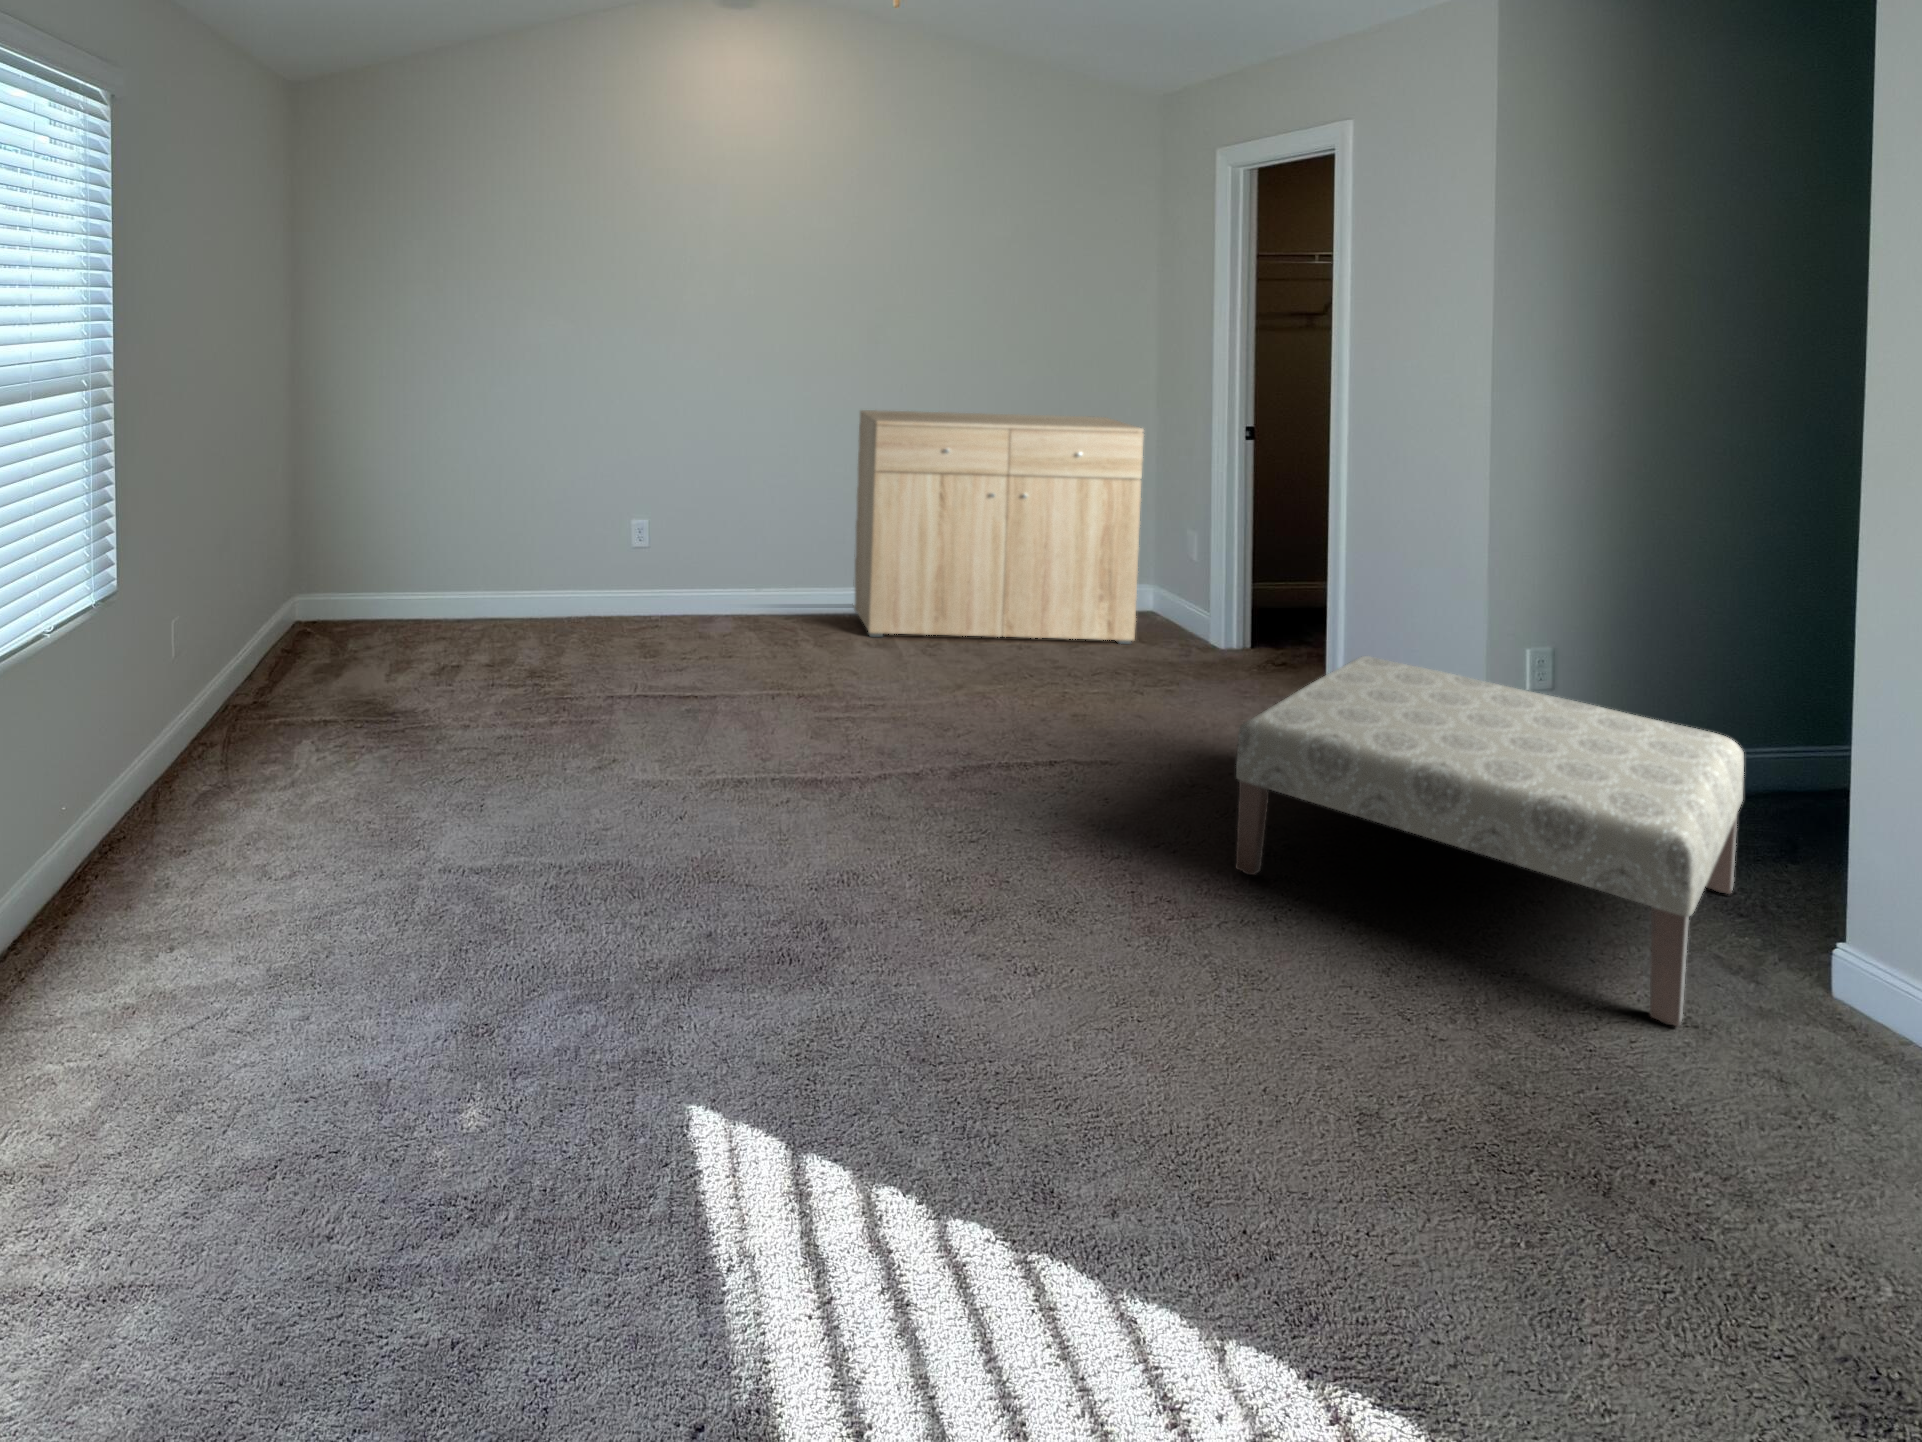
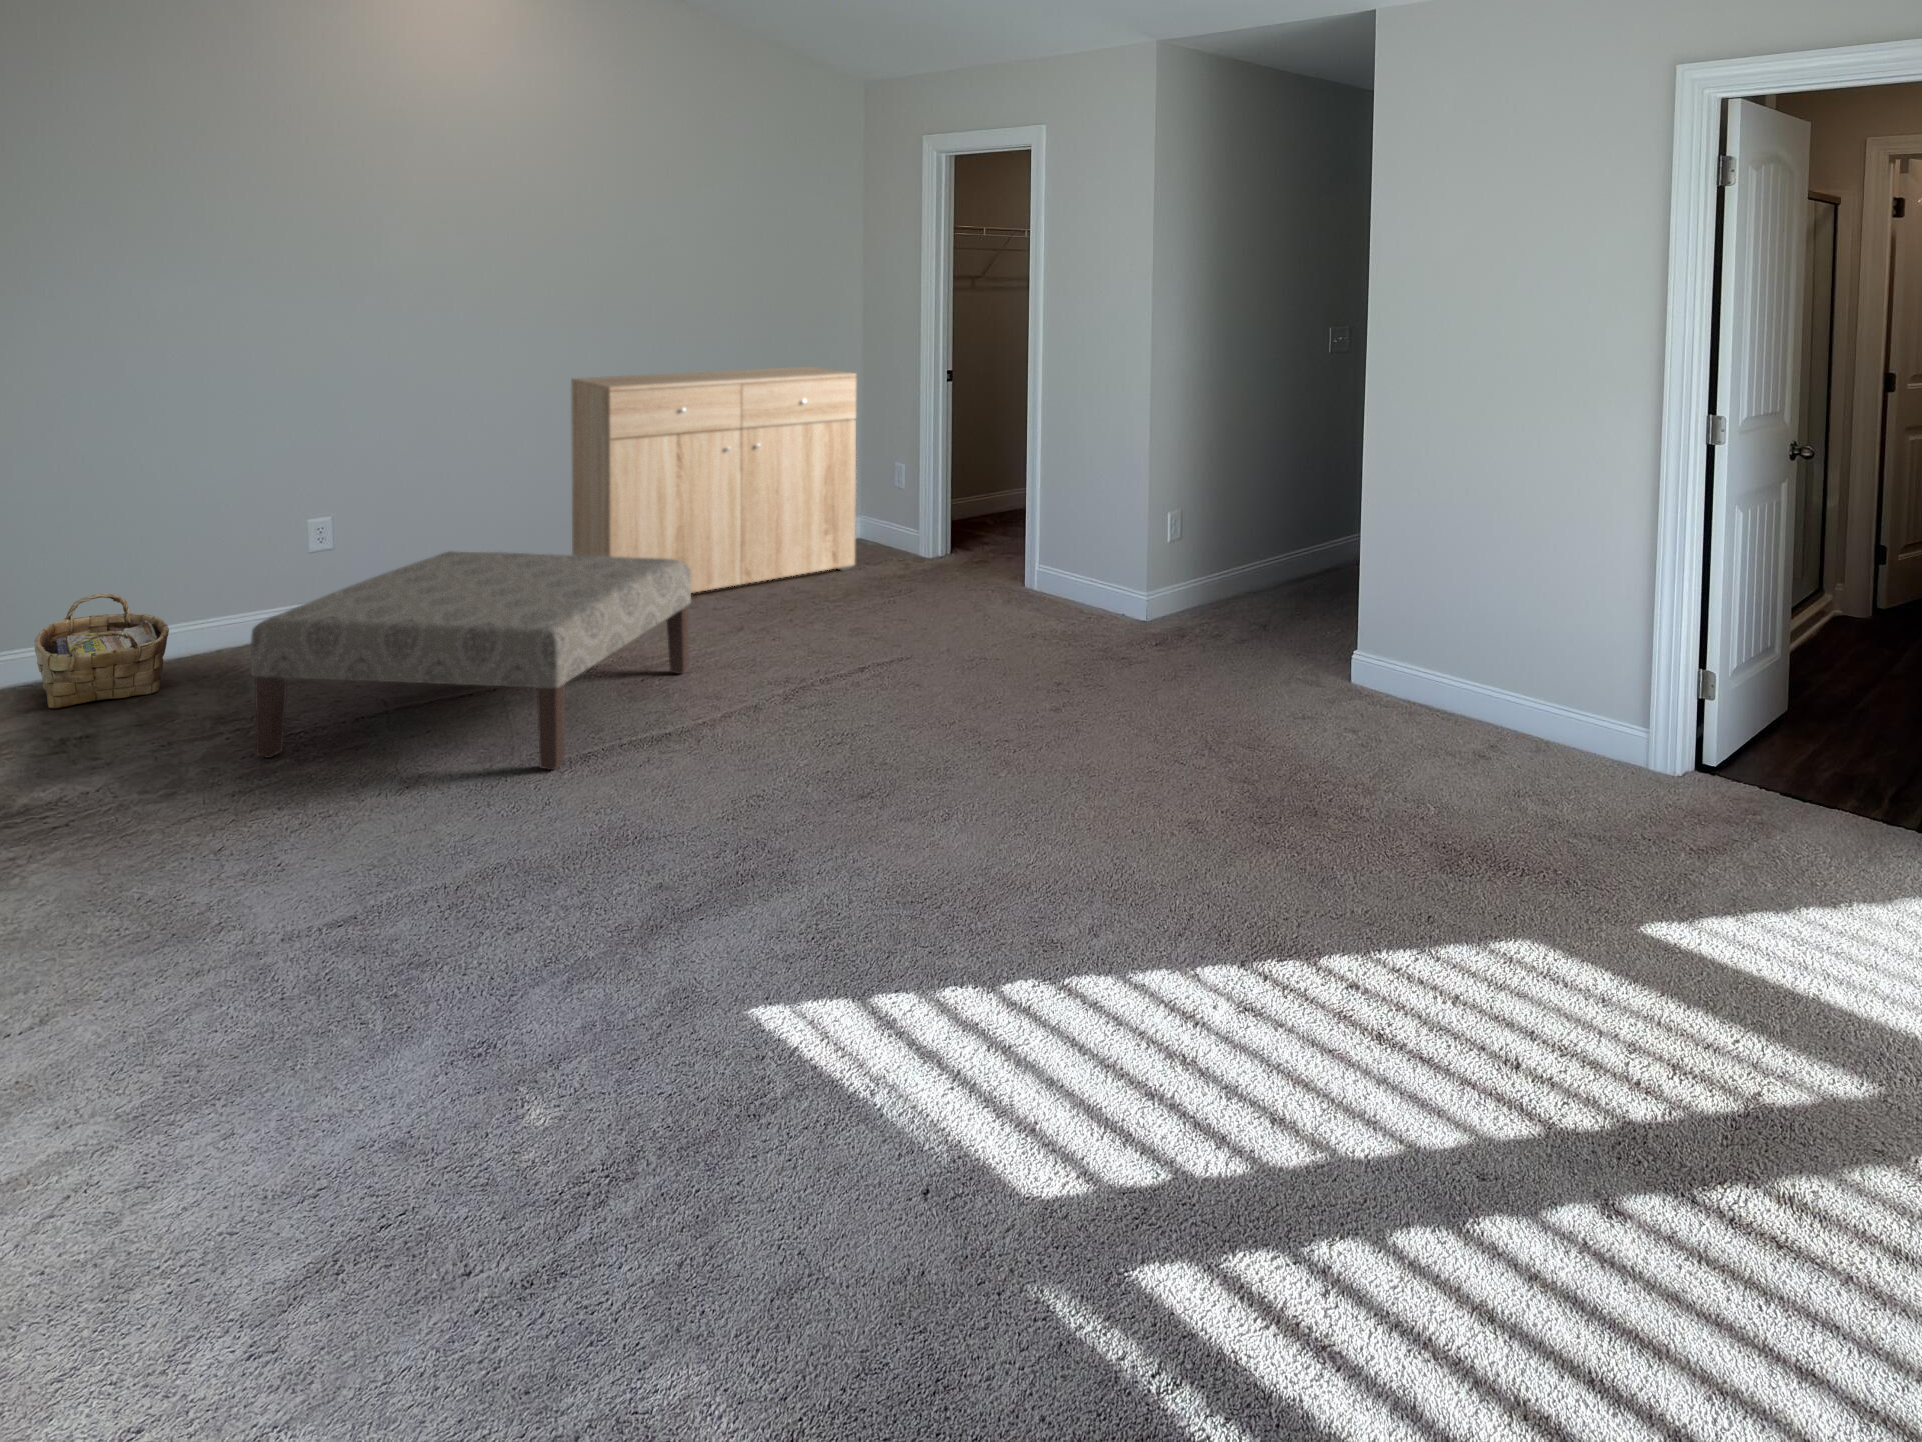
woven basket: none [453,546,536,630] -> present [34,593,169,709]
ottoman: present [1236,656,1744,1026] -> present [251,551,691,770]

